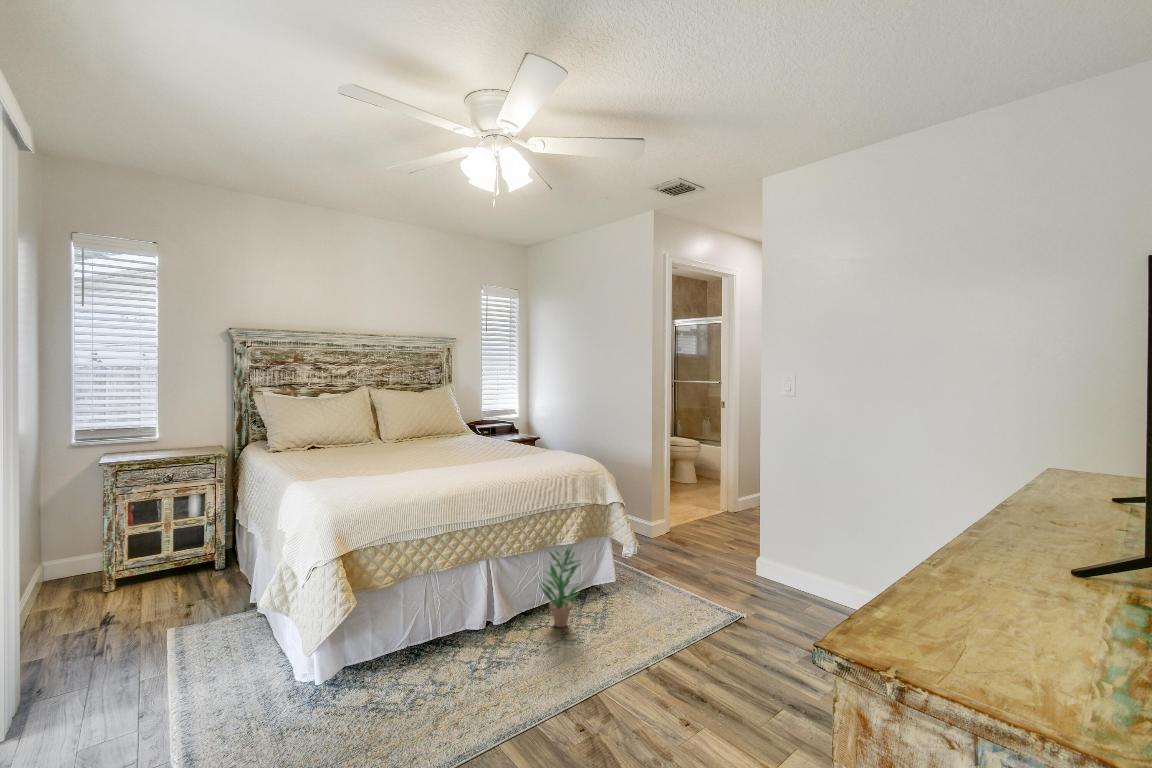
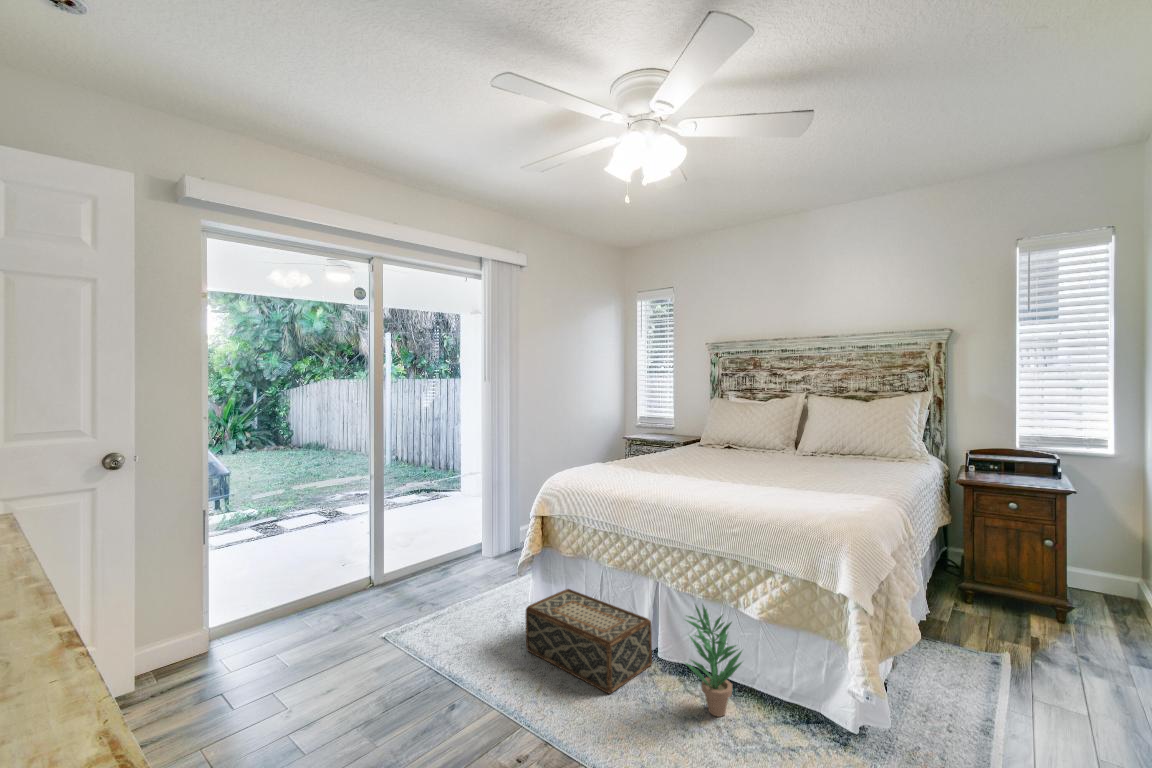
woven basket: none [374,598,518,714] -> present [526,589,652,694]

